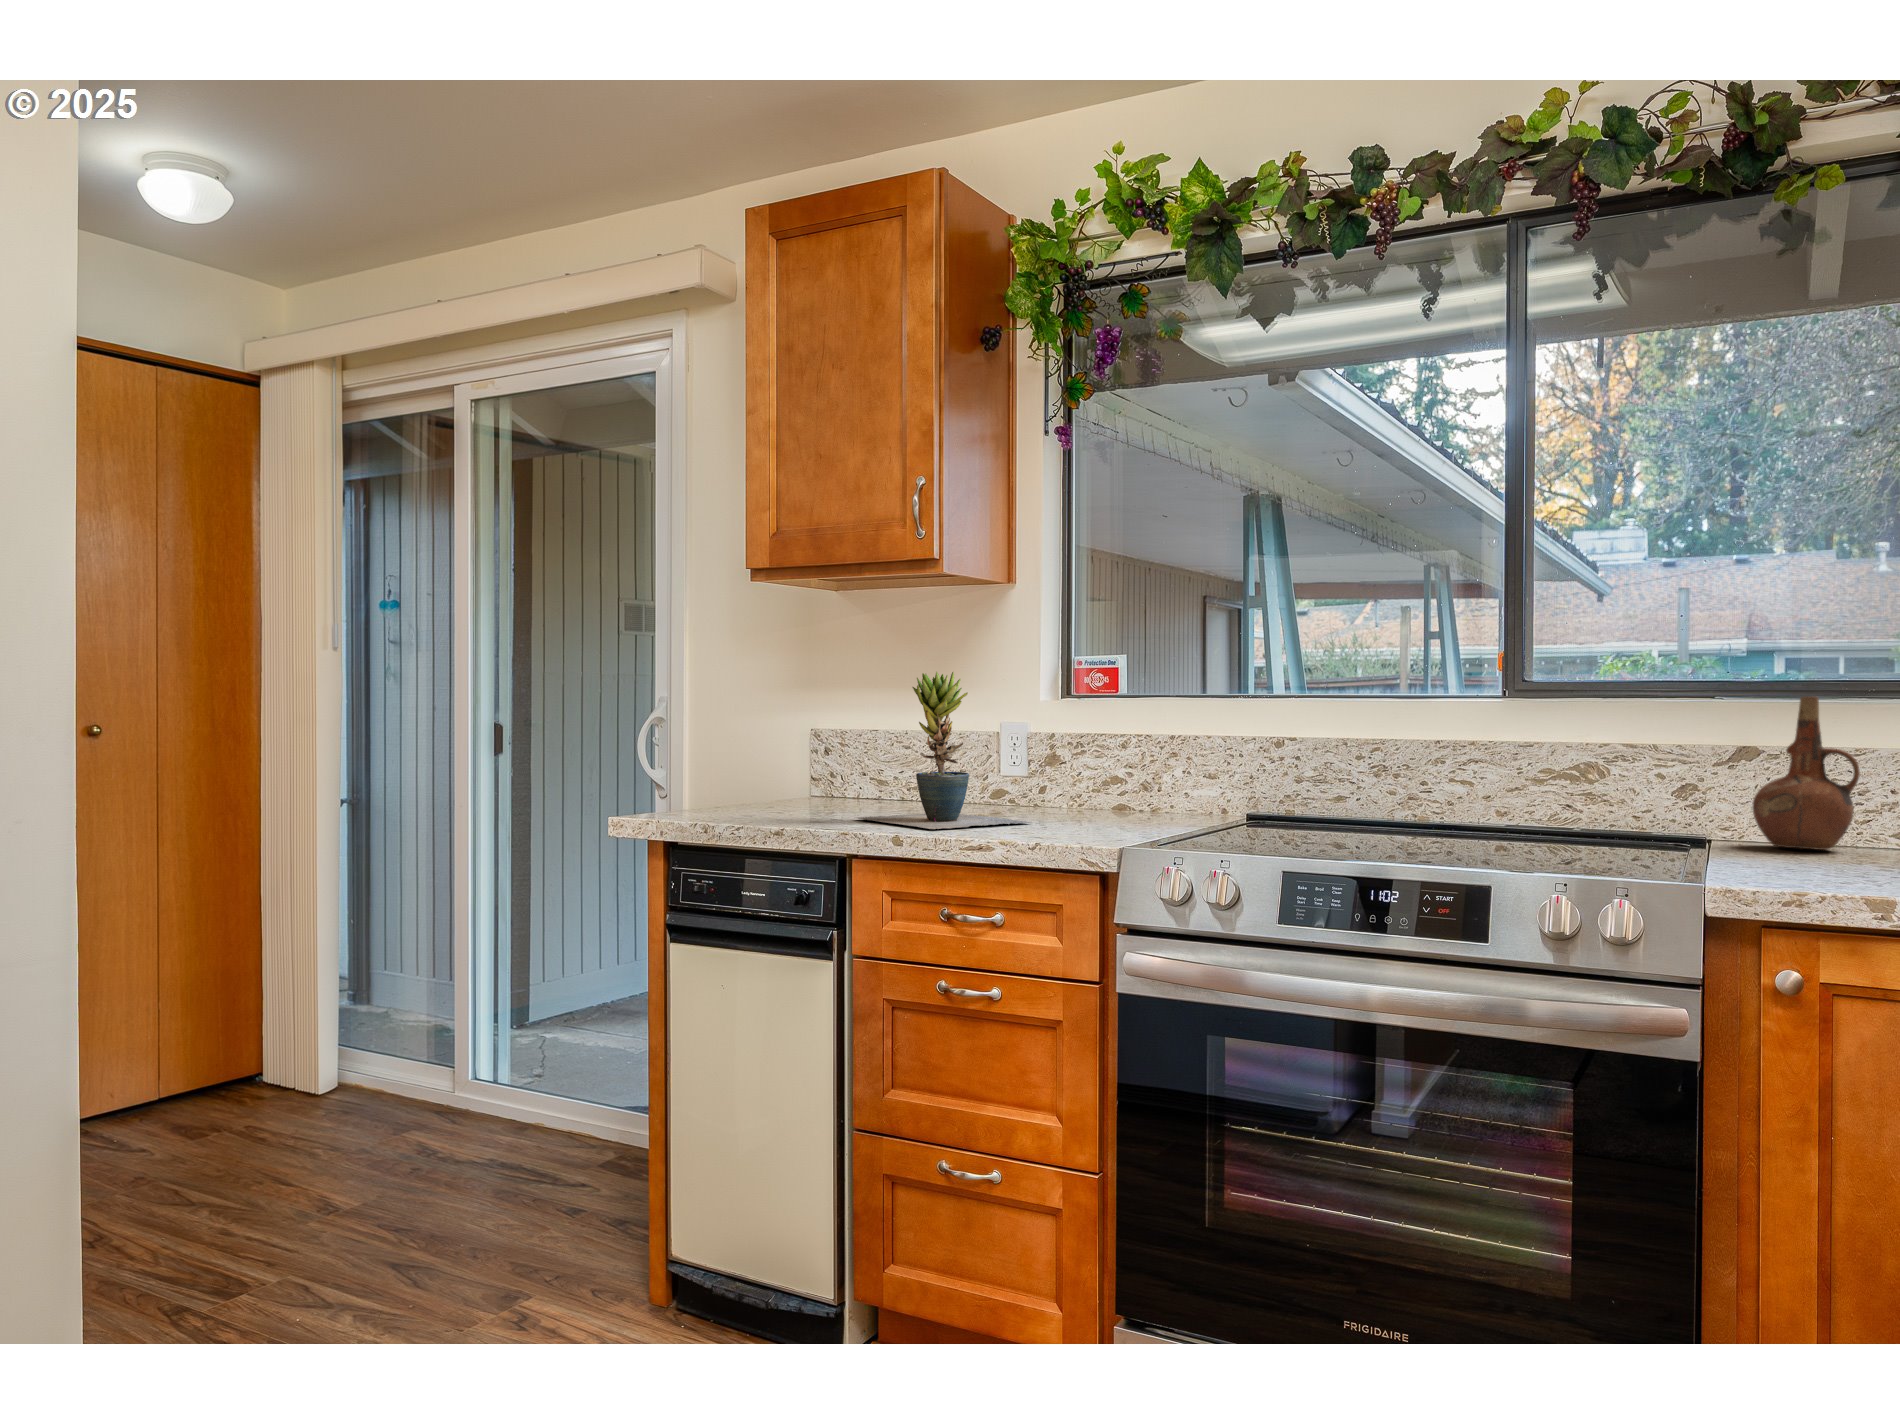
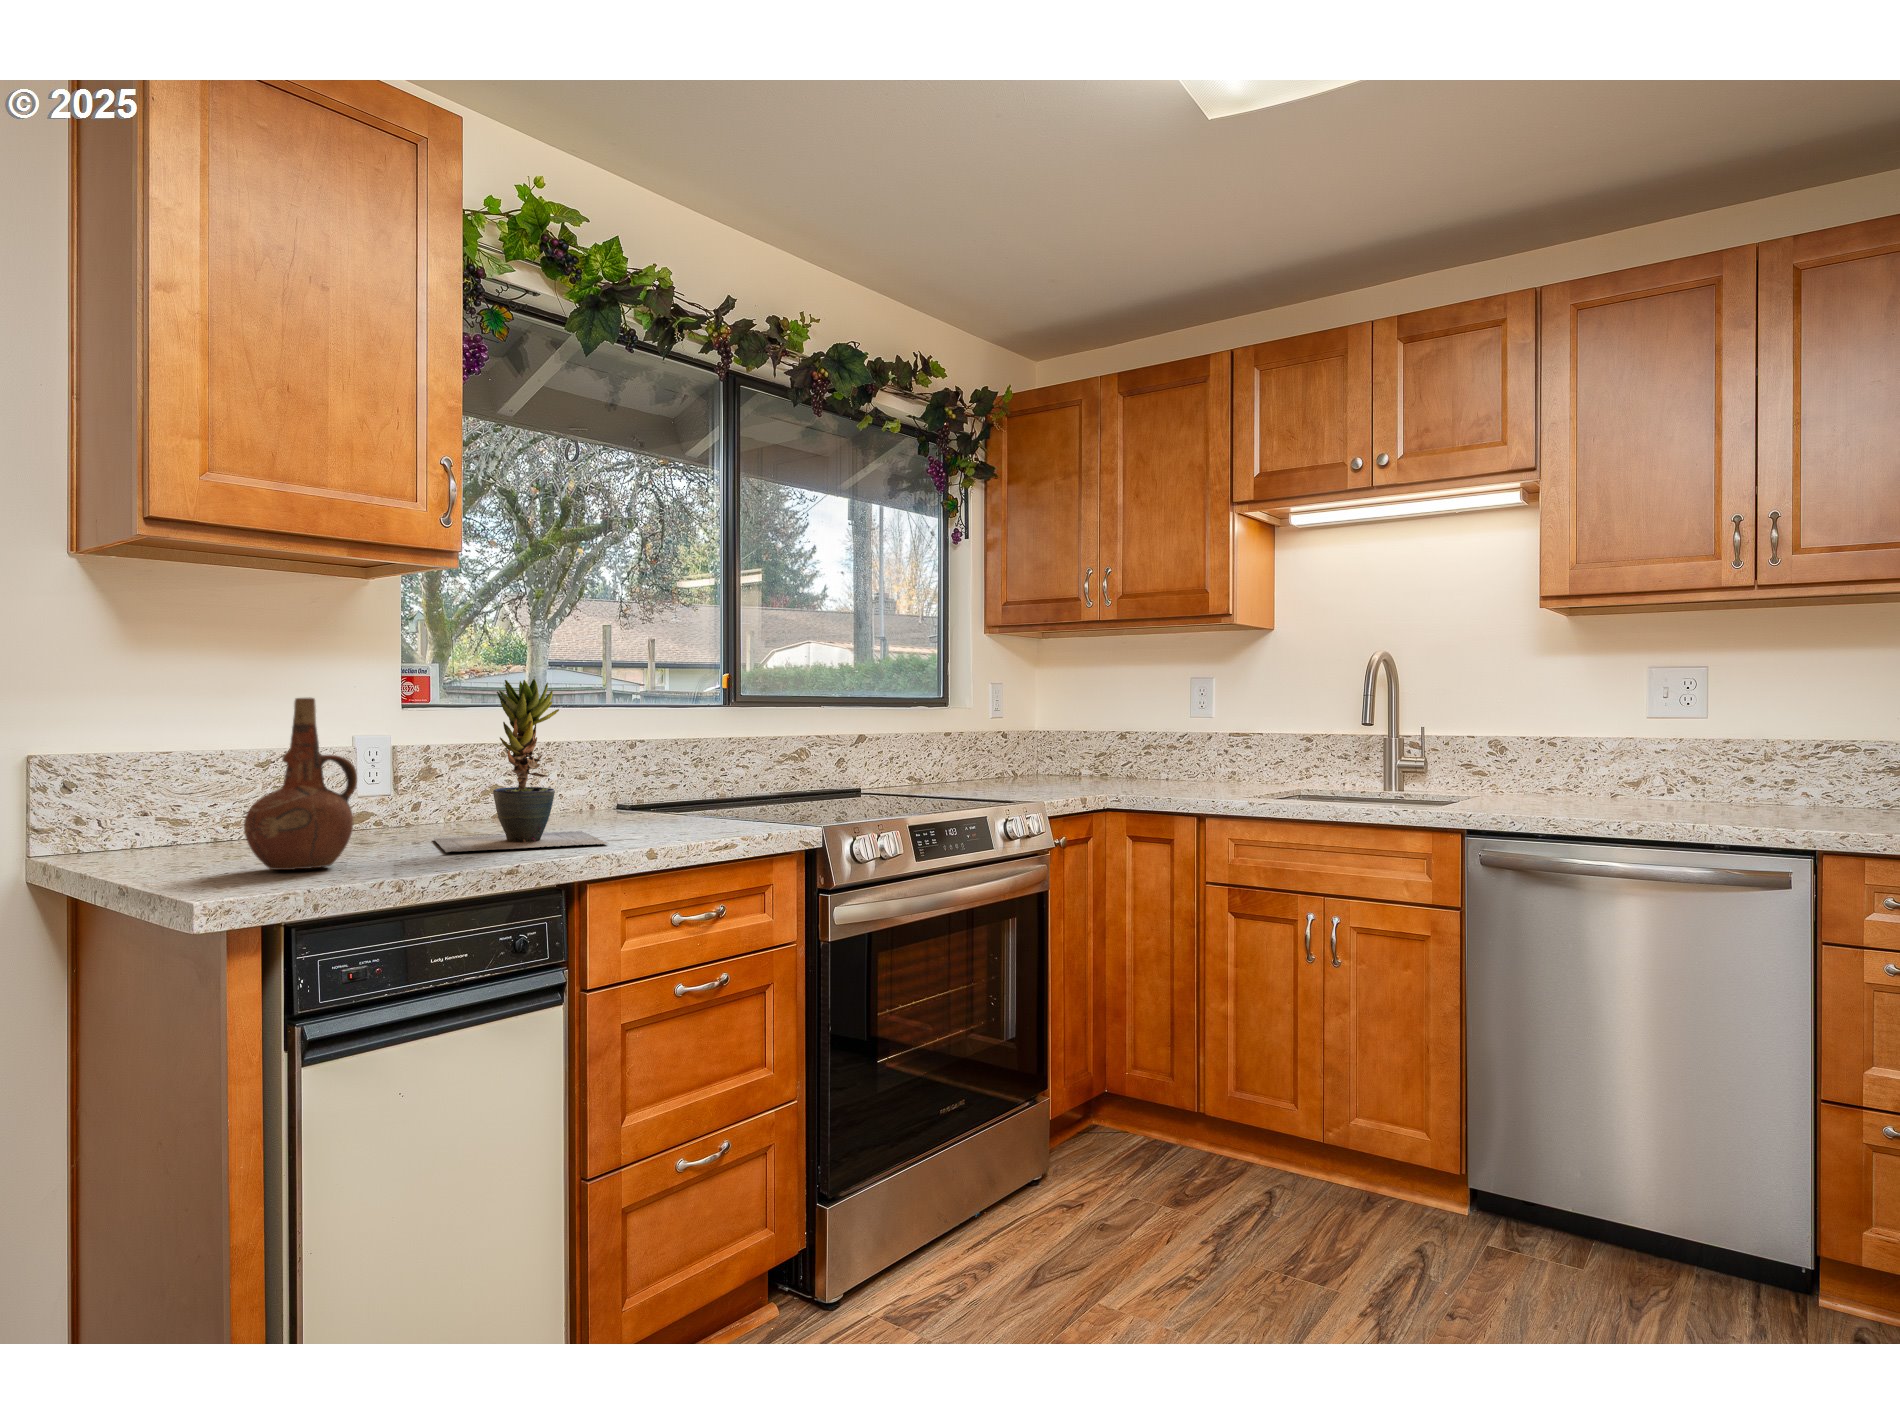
ceramic pitcher: present [1753,696,1860,850] -> present [244,698,357,870]

